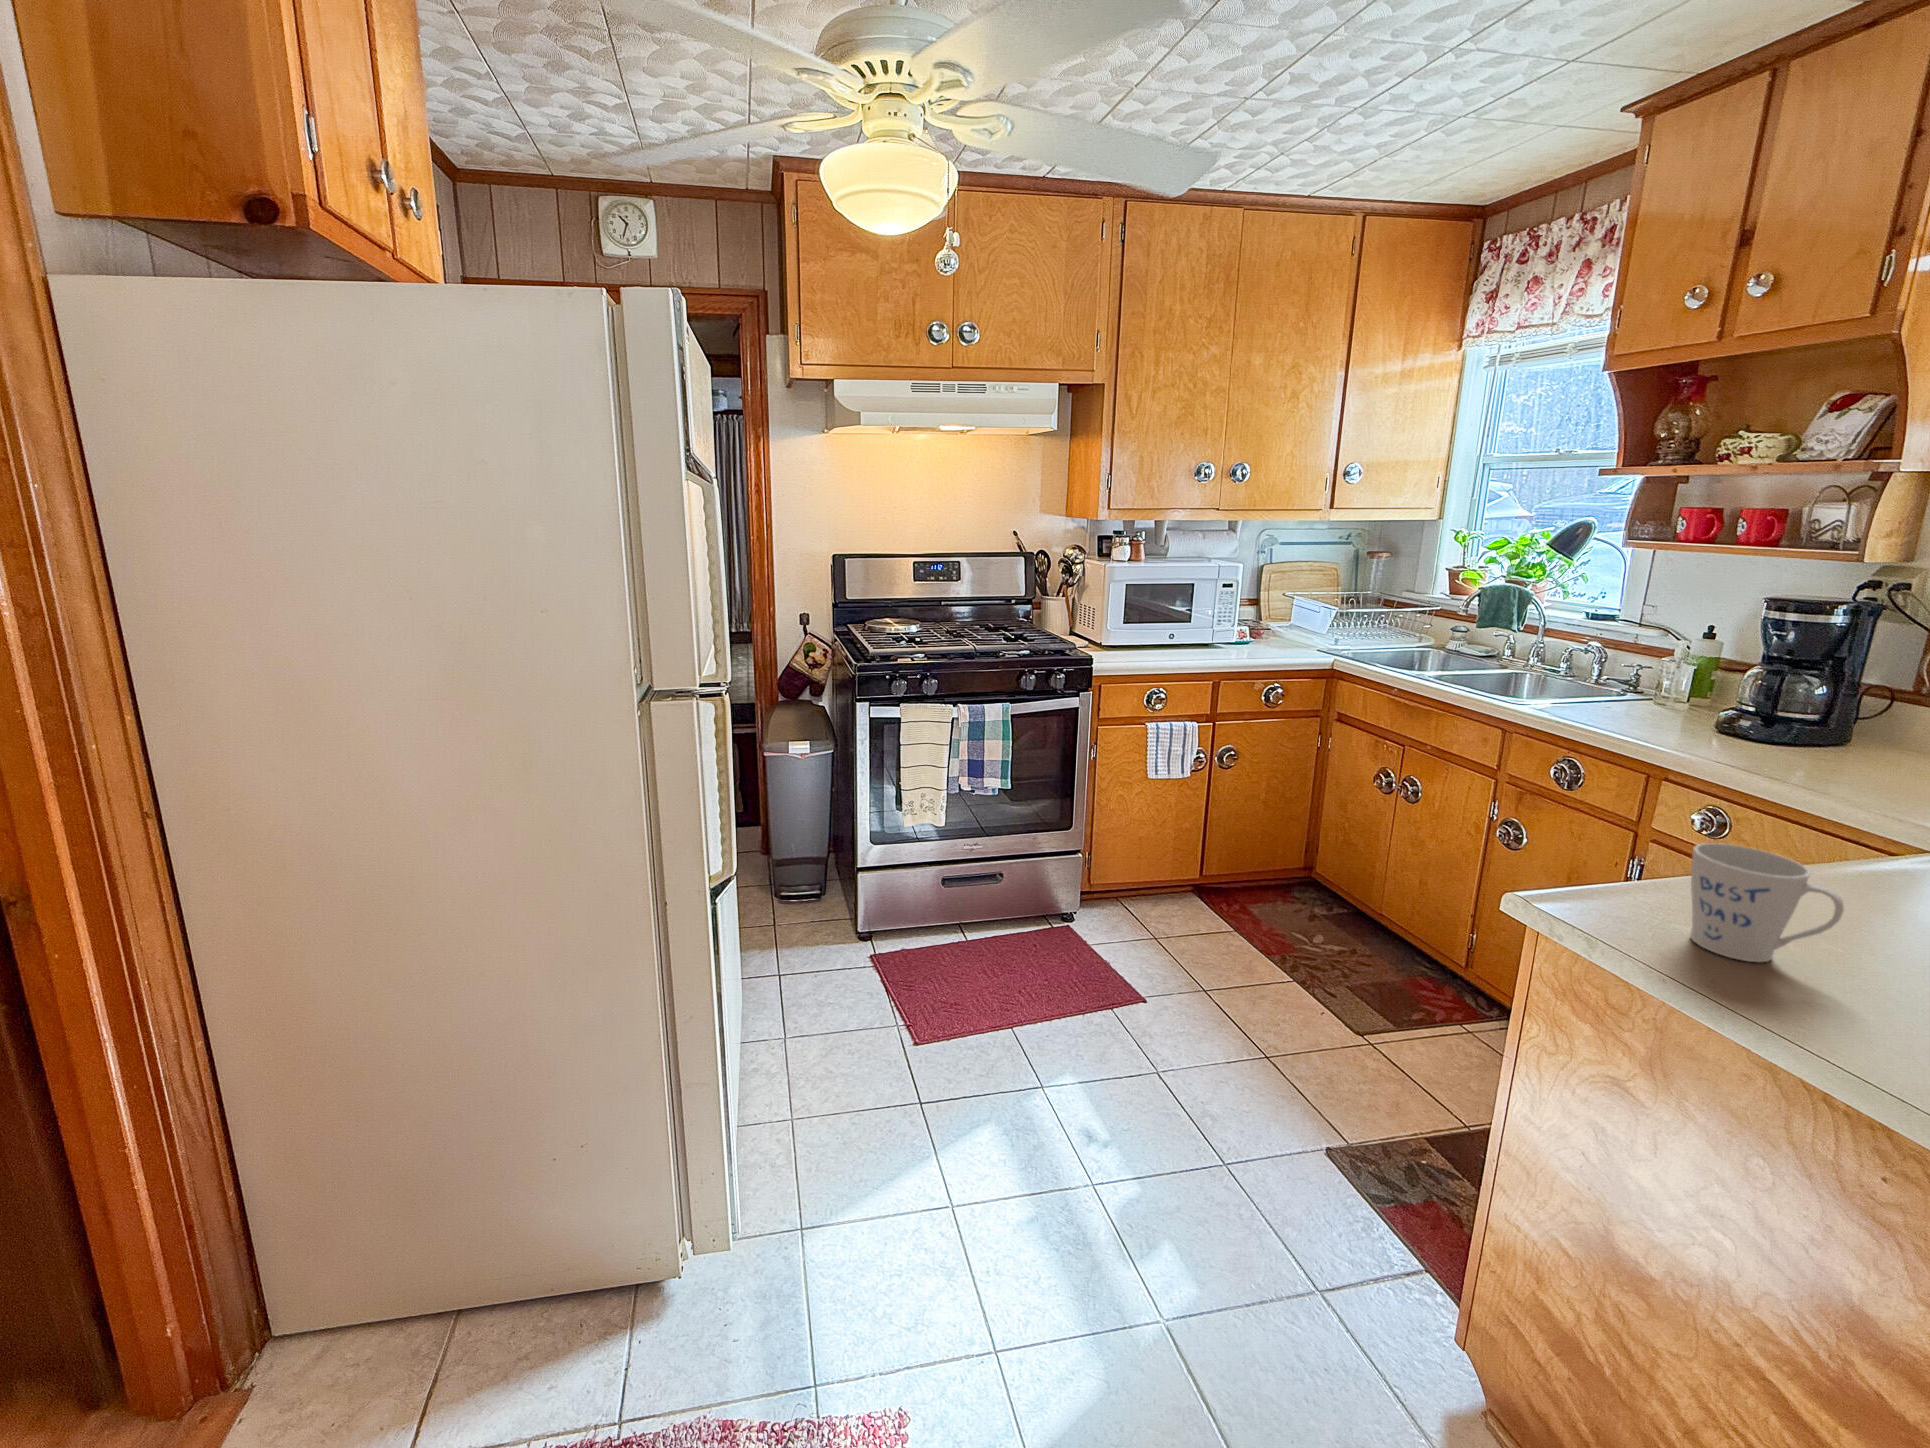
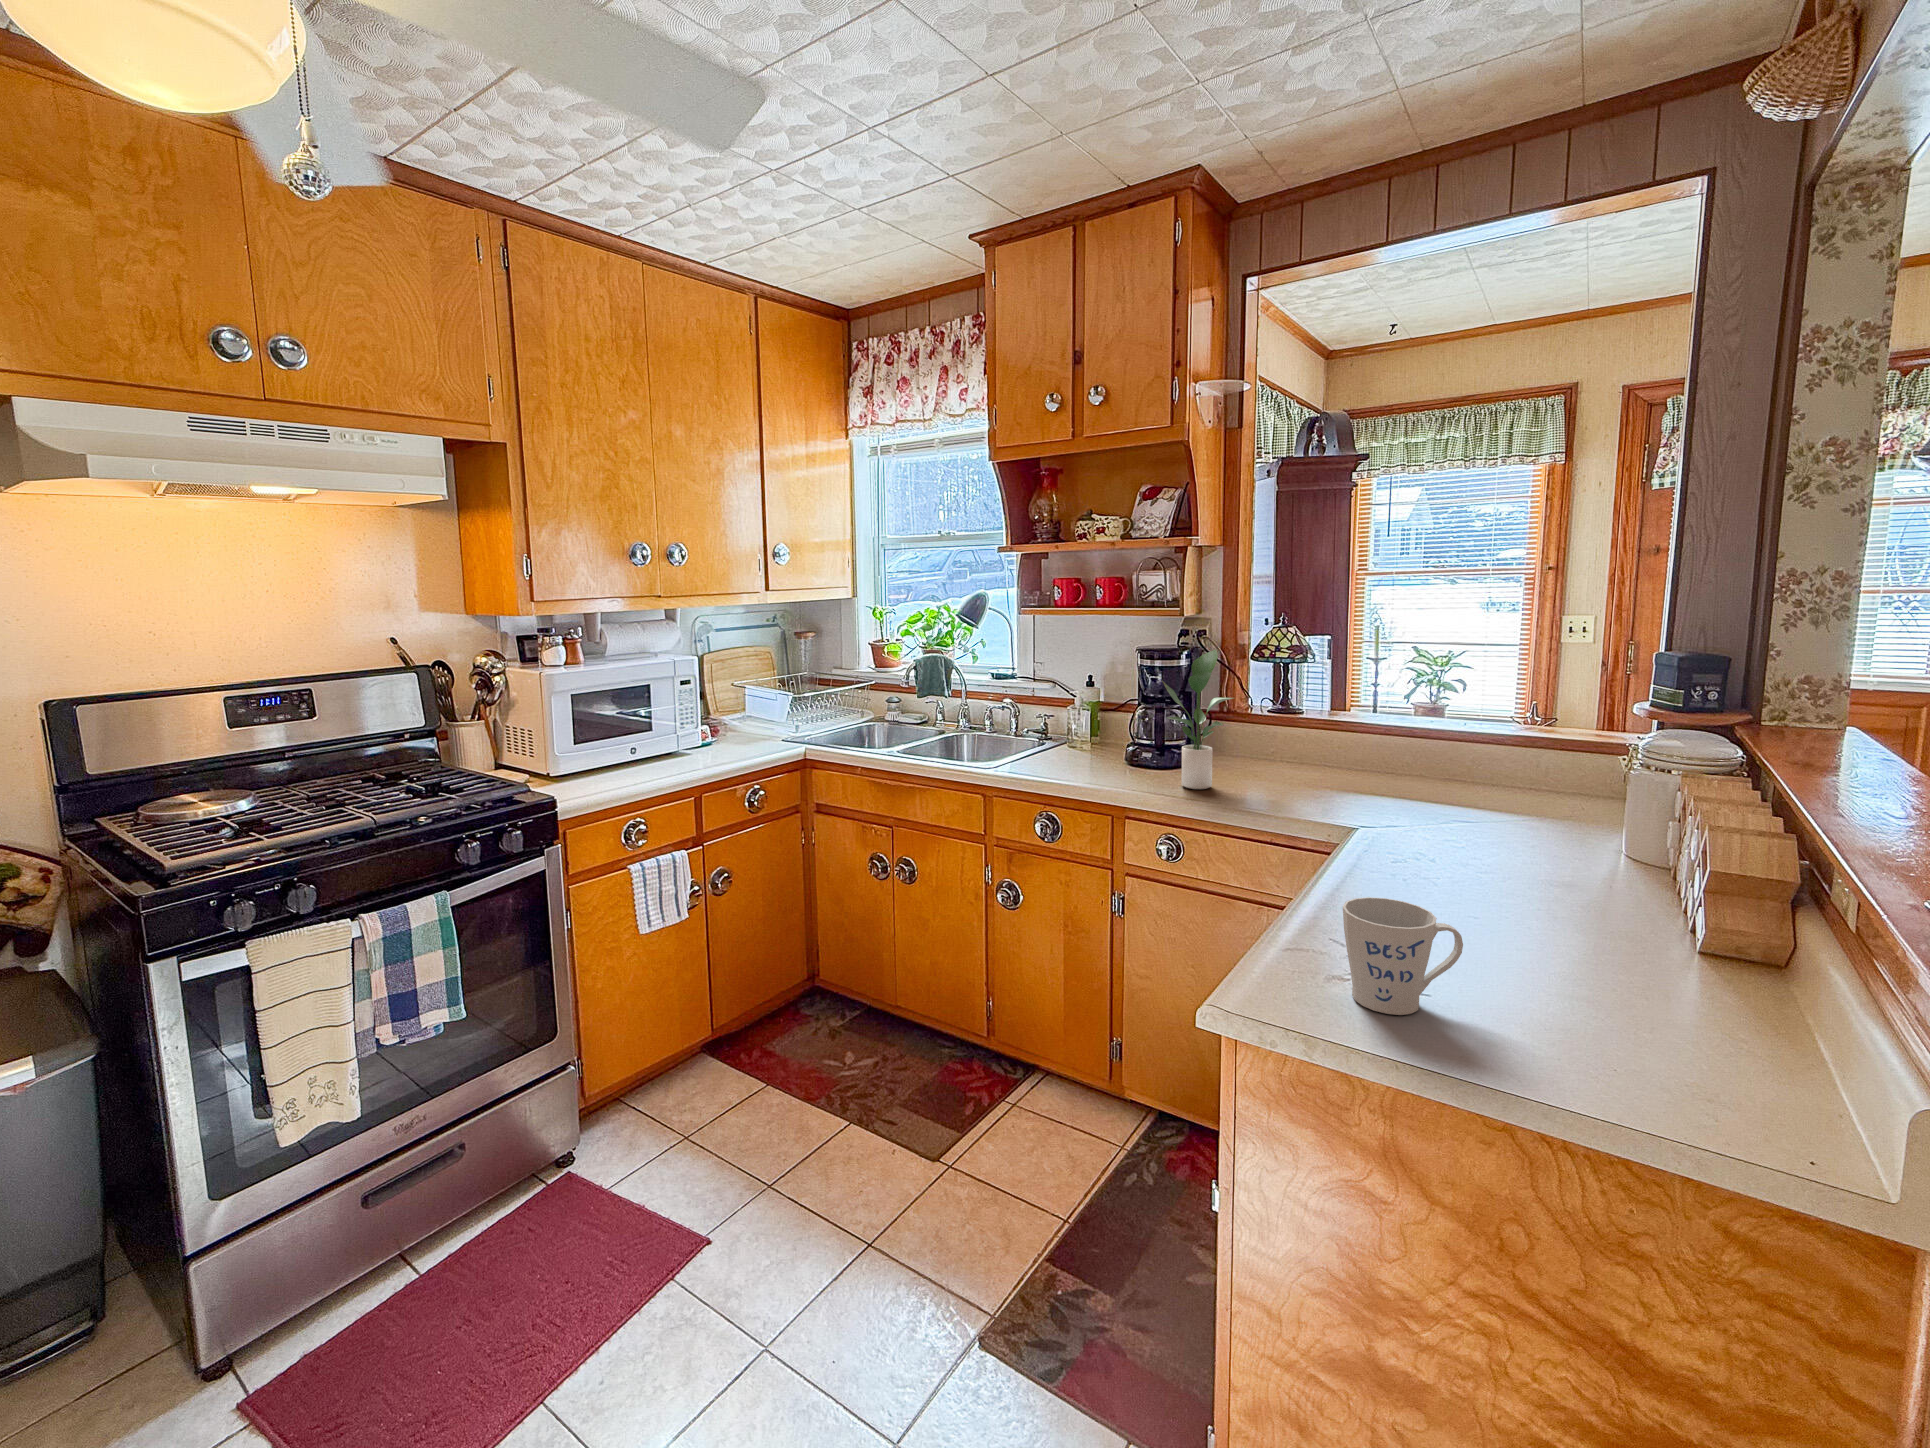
potted plant: none [1751,603,1885,770] -> present [1162,650,1233,789]

